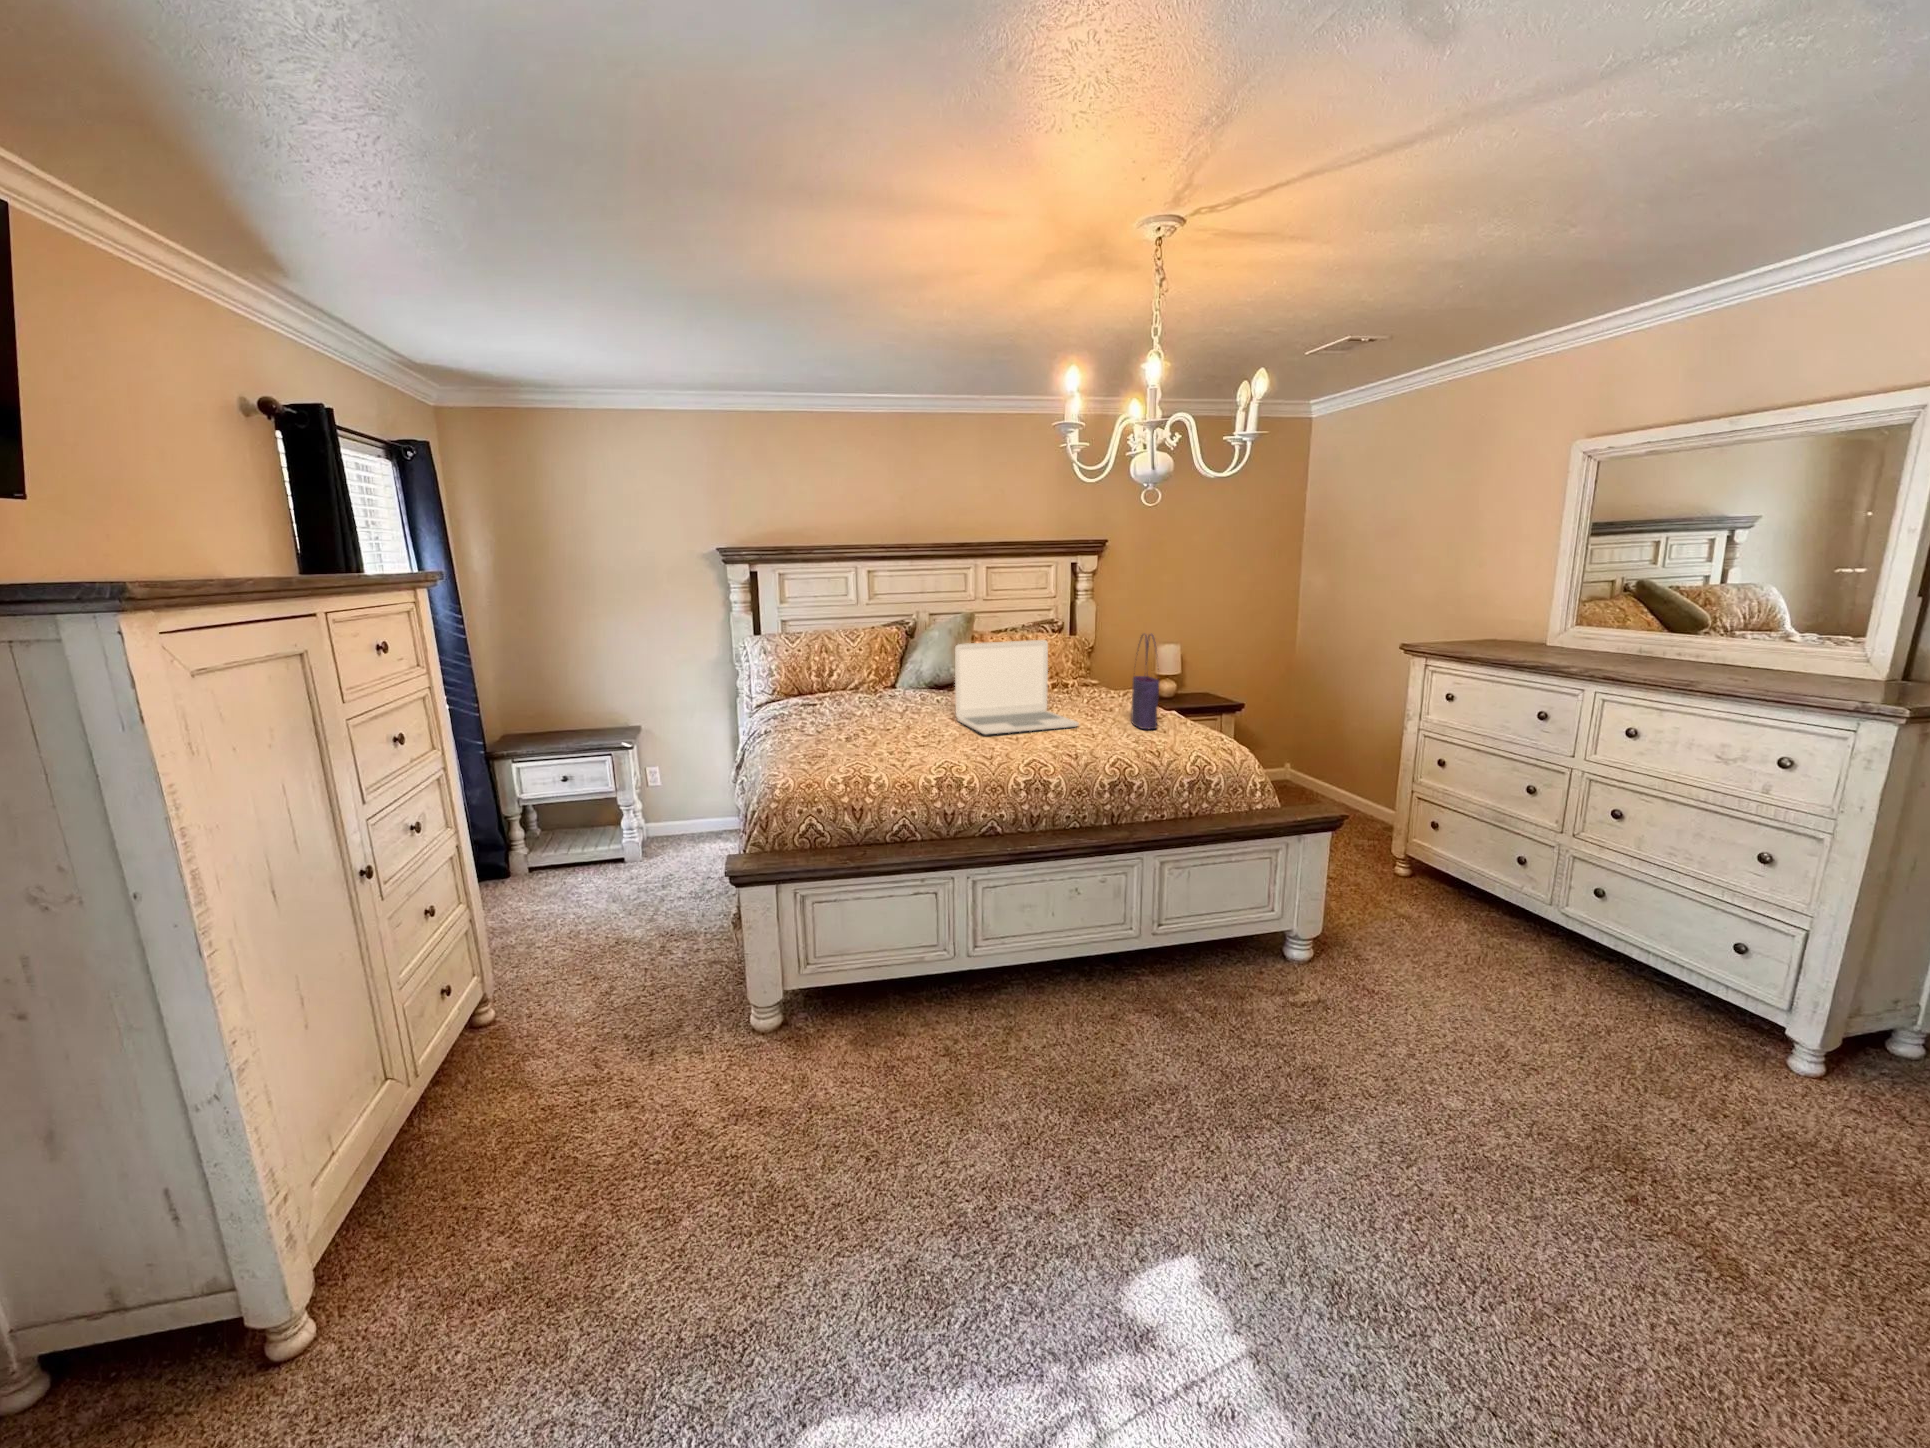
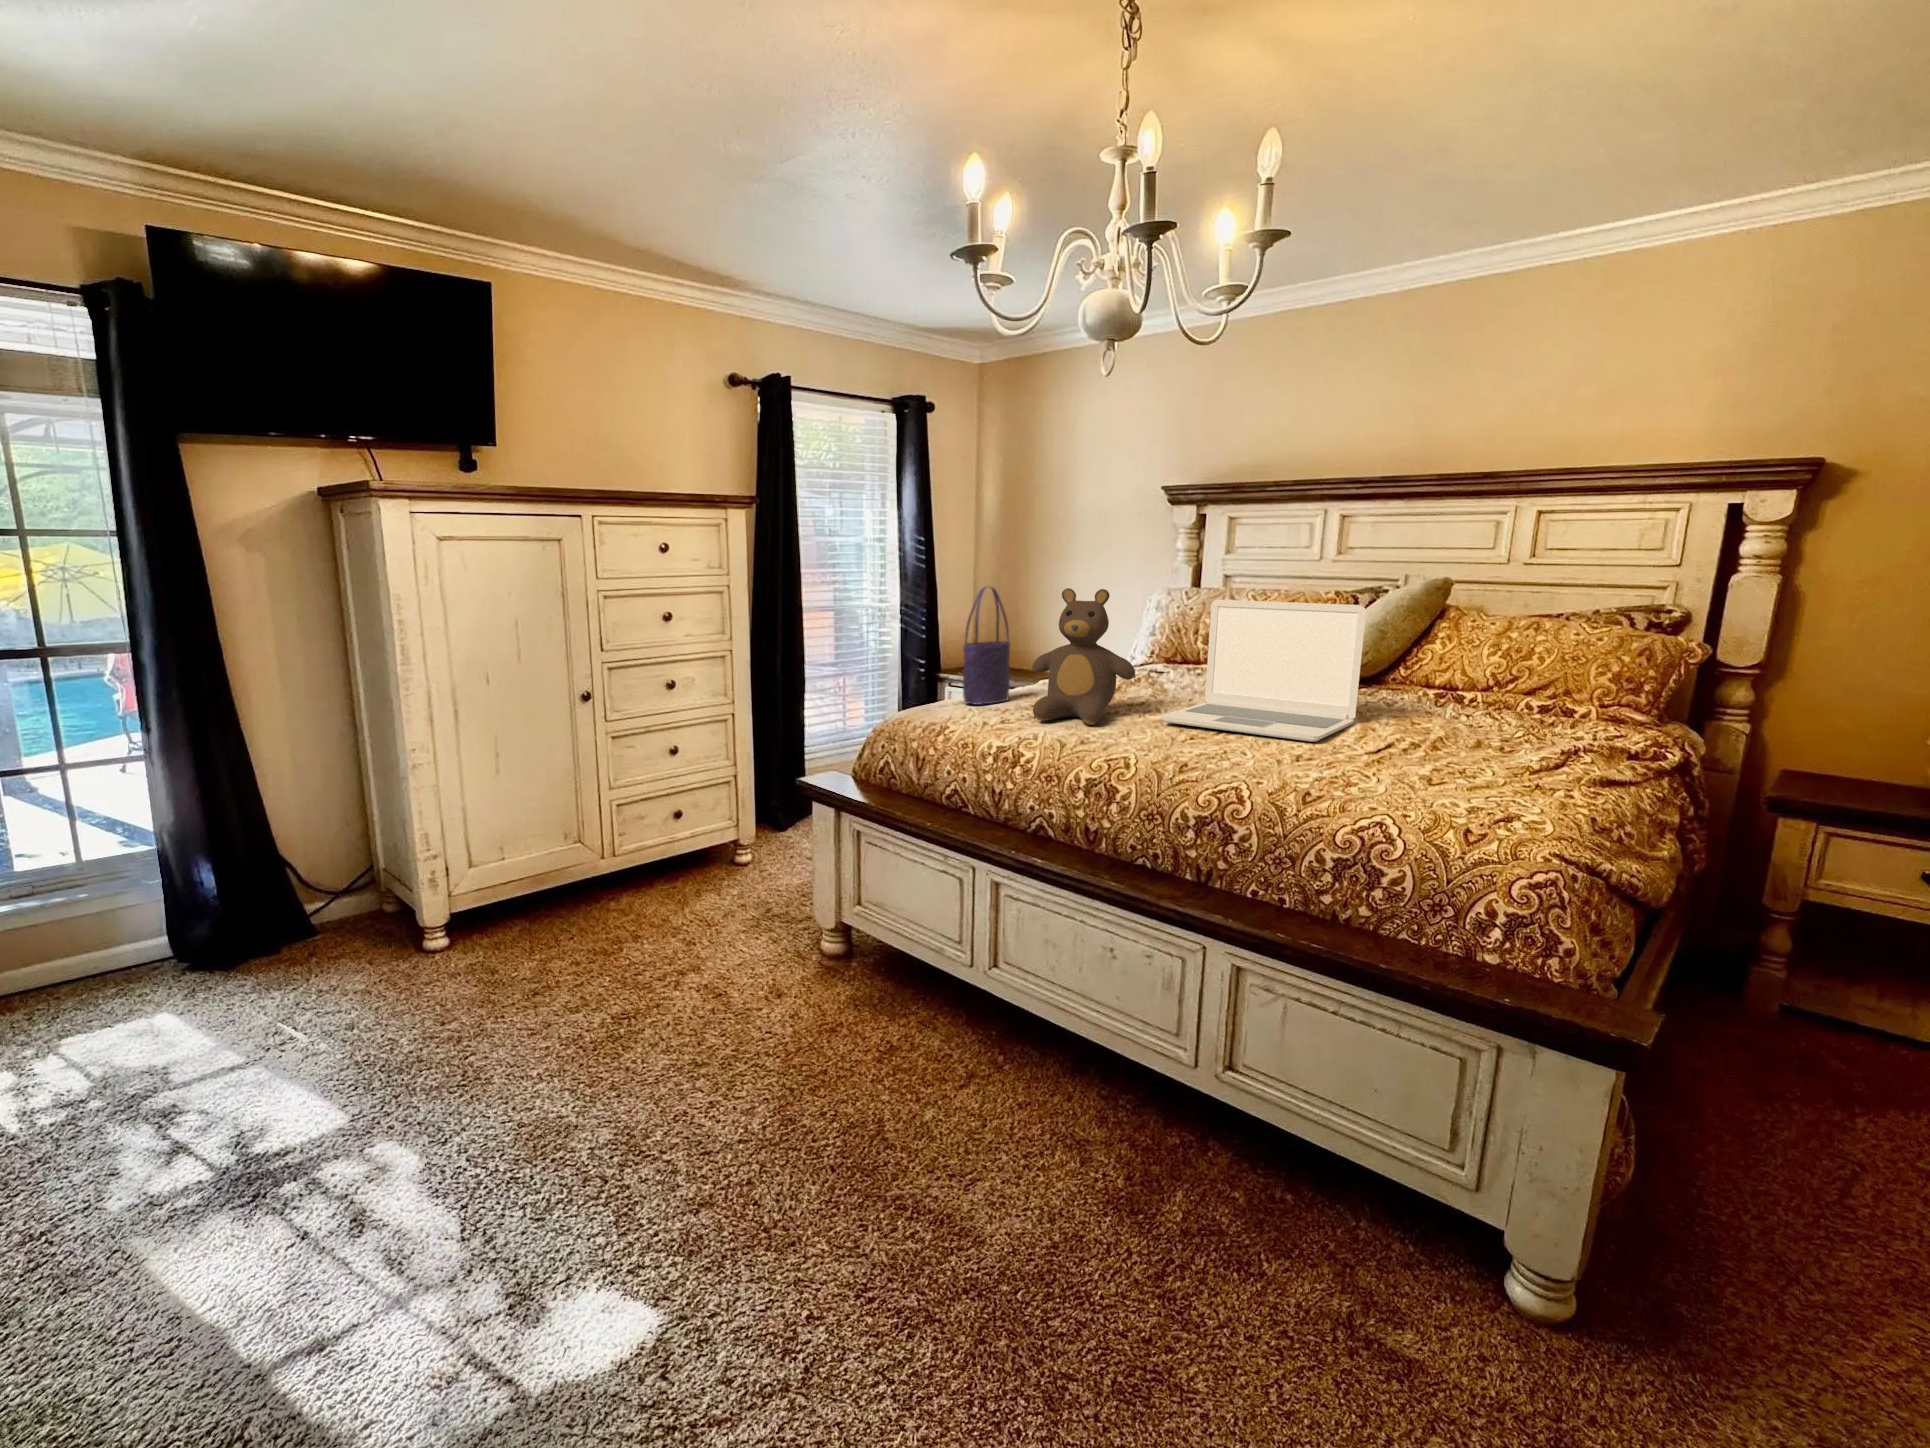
tote bag: present [1131,634,1159,729] -> present [963,587,1010,704]
teddy bear: none [879,645,961,753] -> present [1032,588,1135,725]

